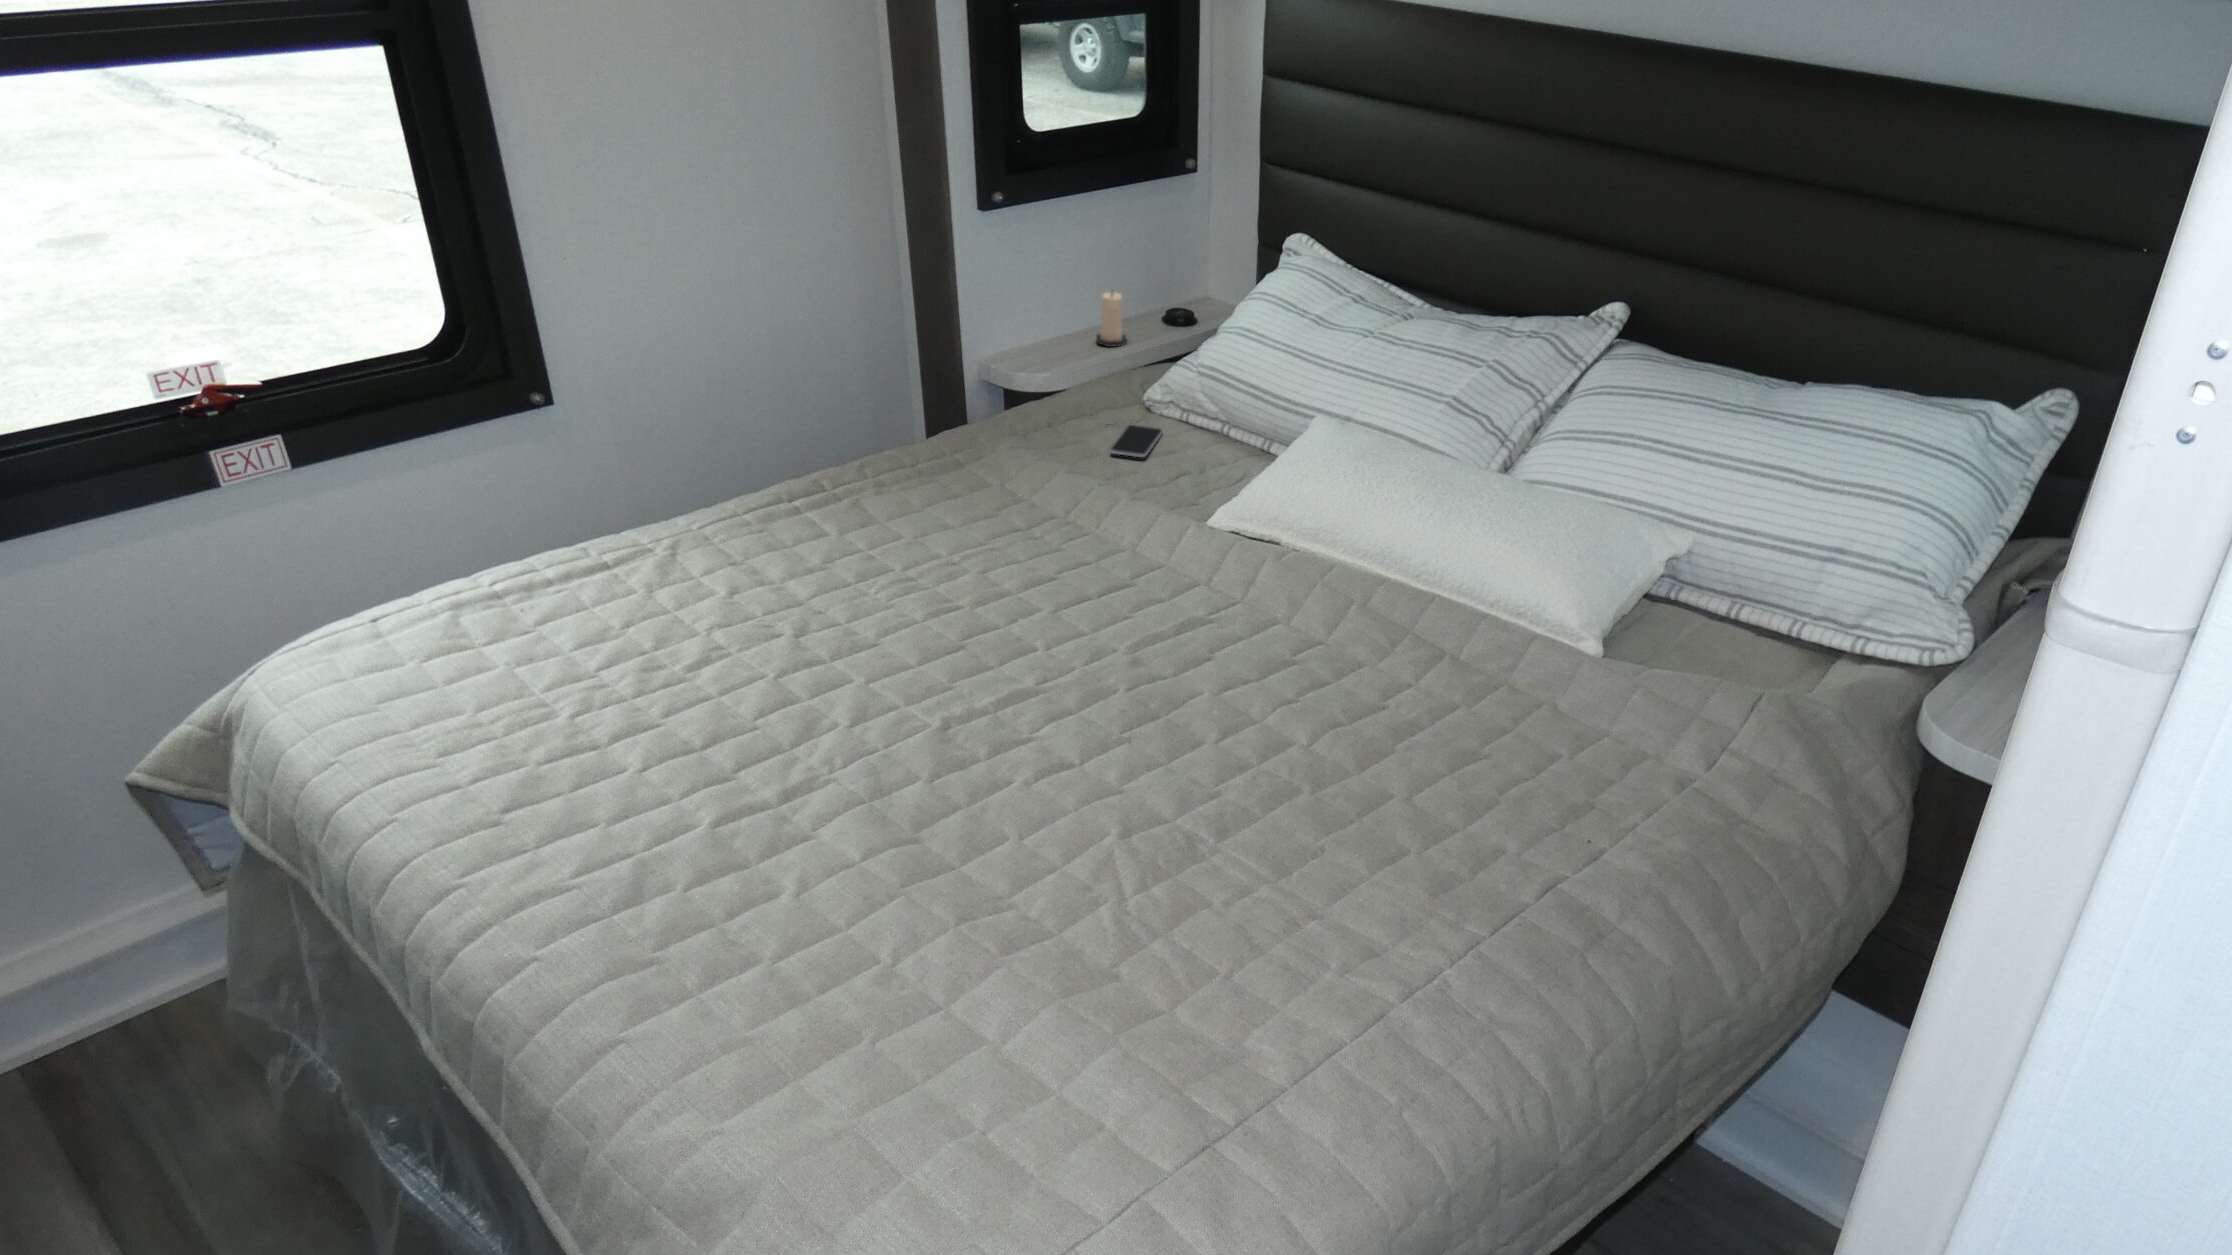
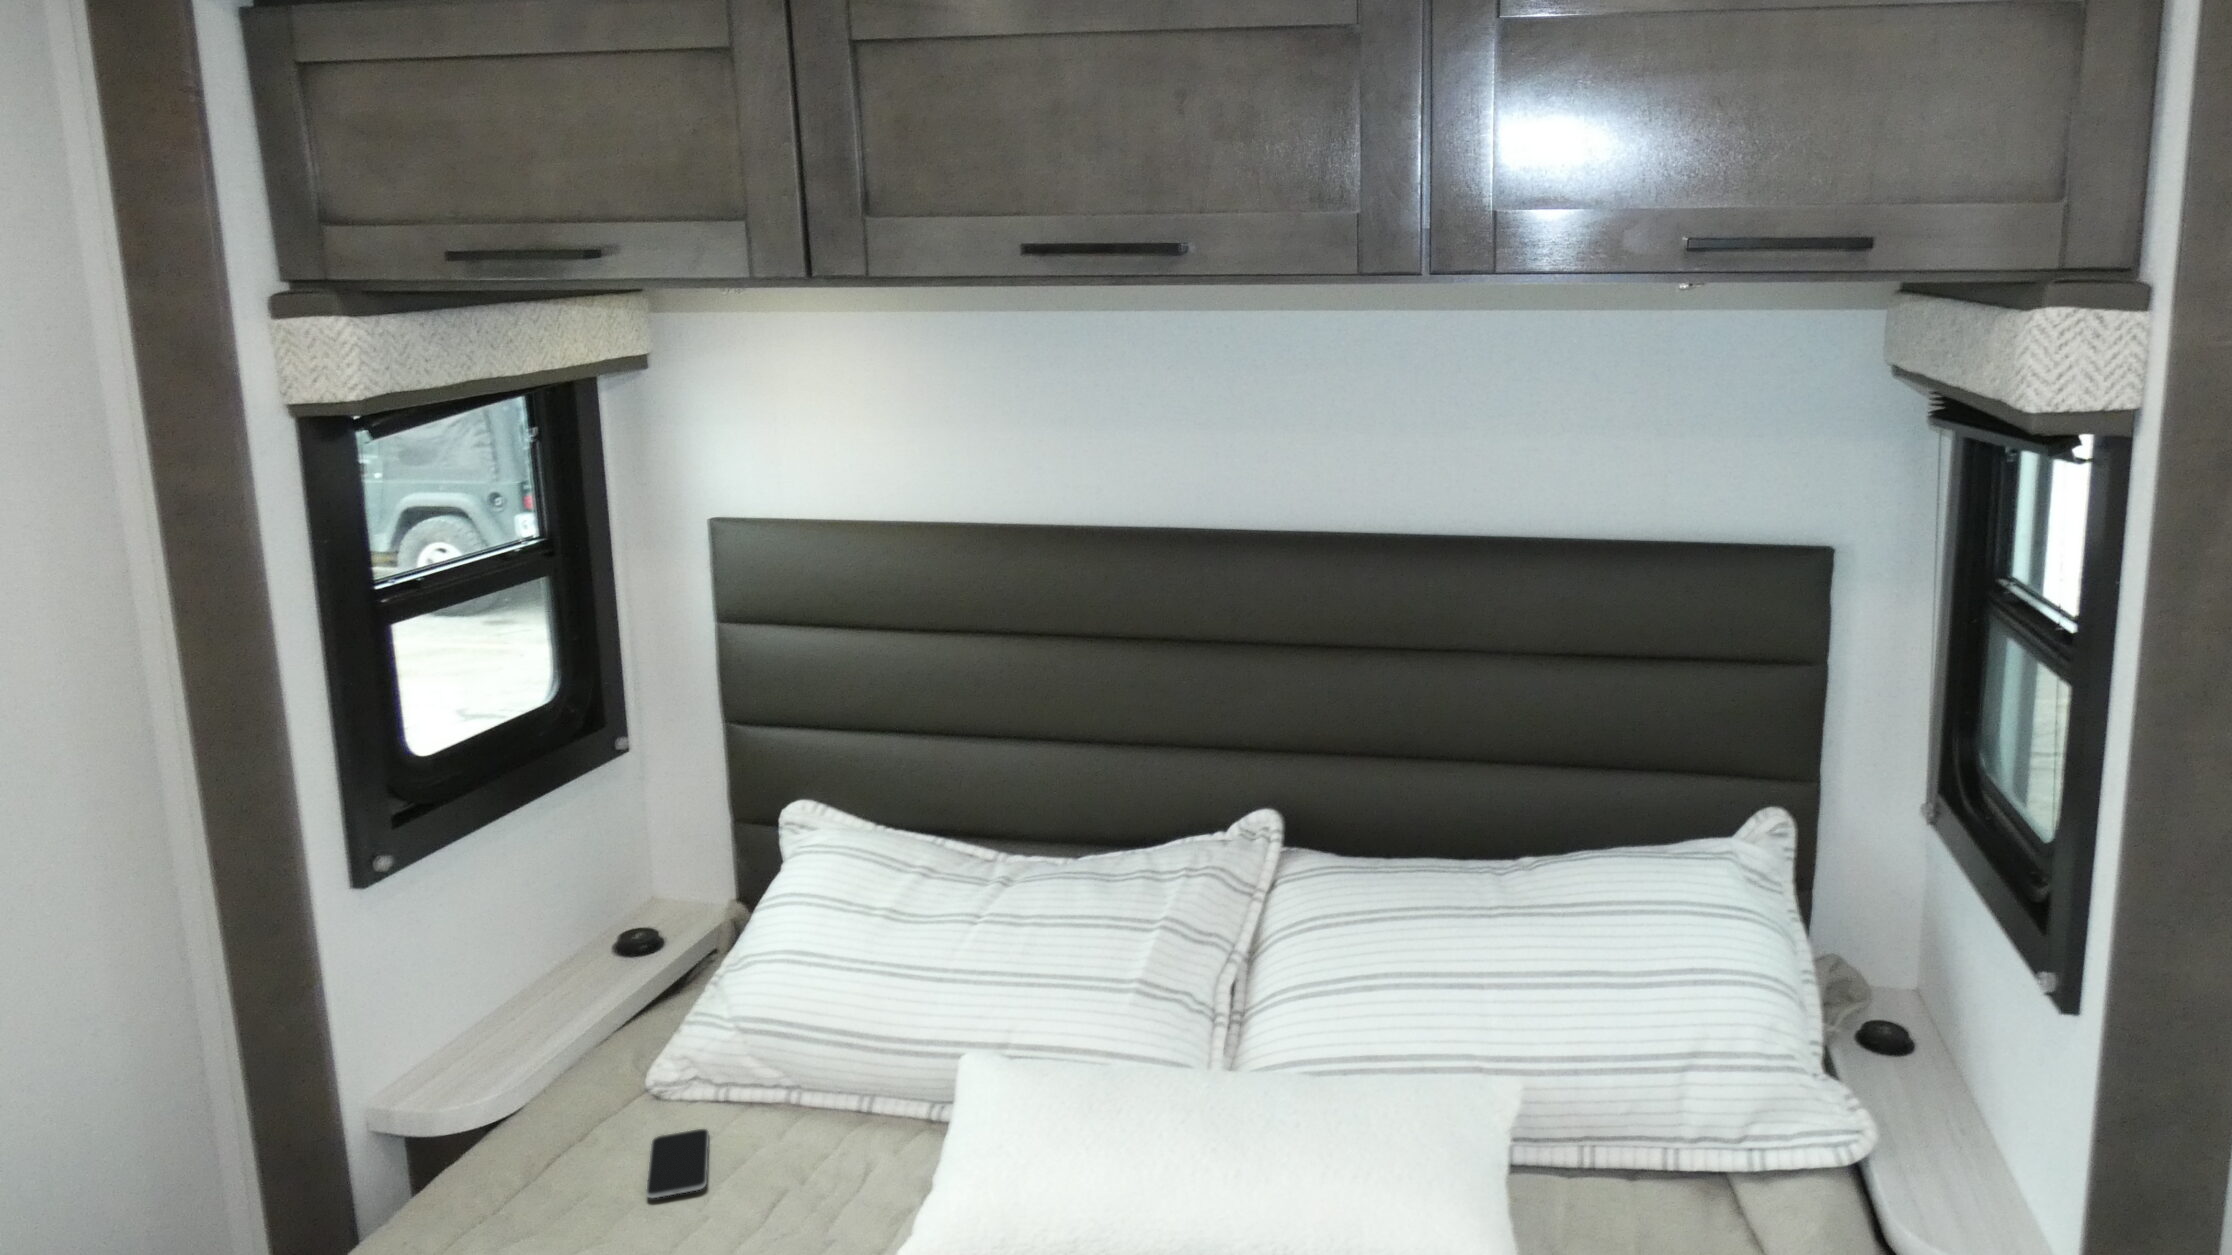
candle: present [1096,292,1127,347] -> none [531,934,581,1013]

